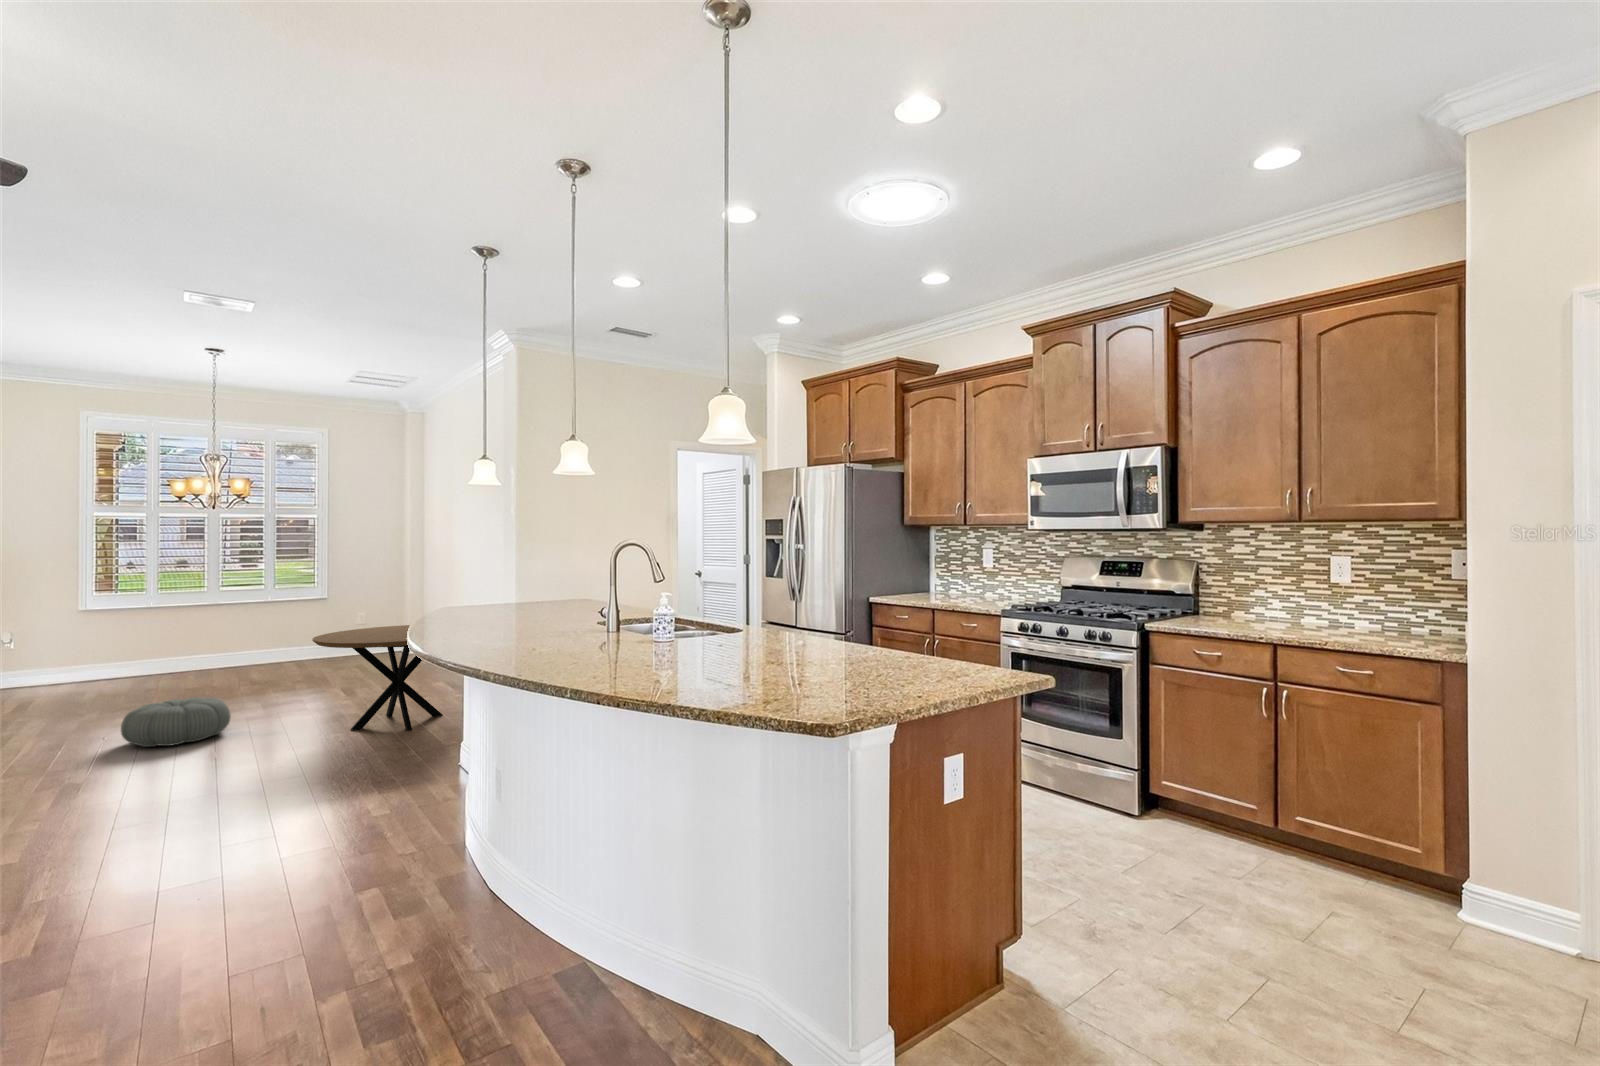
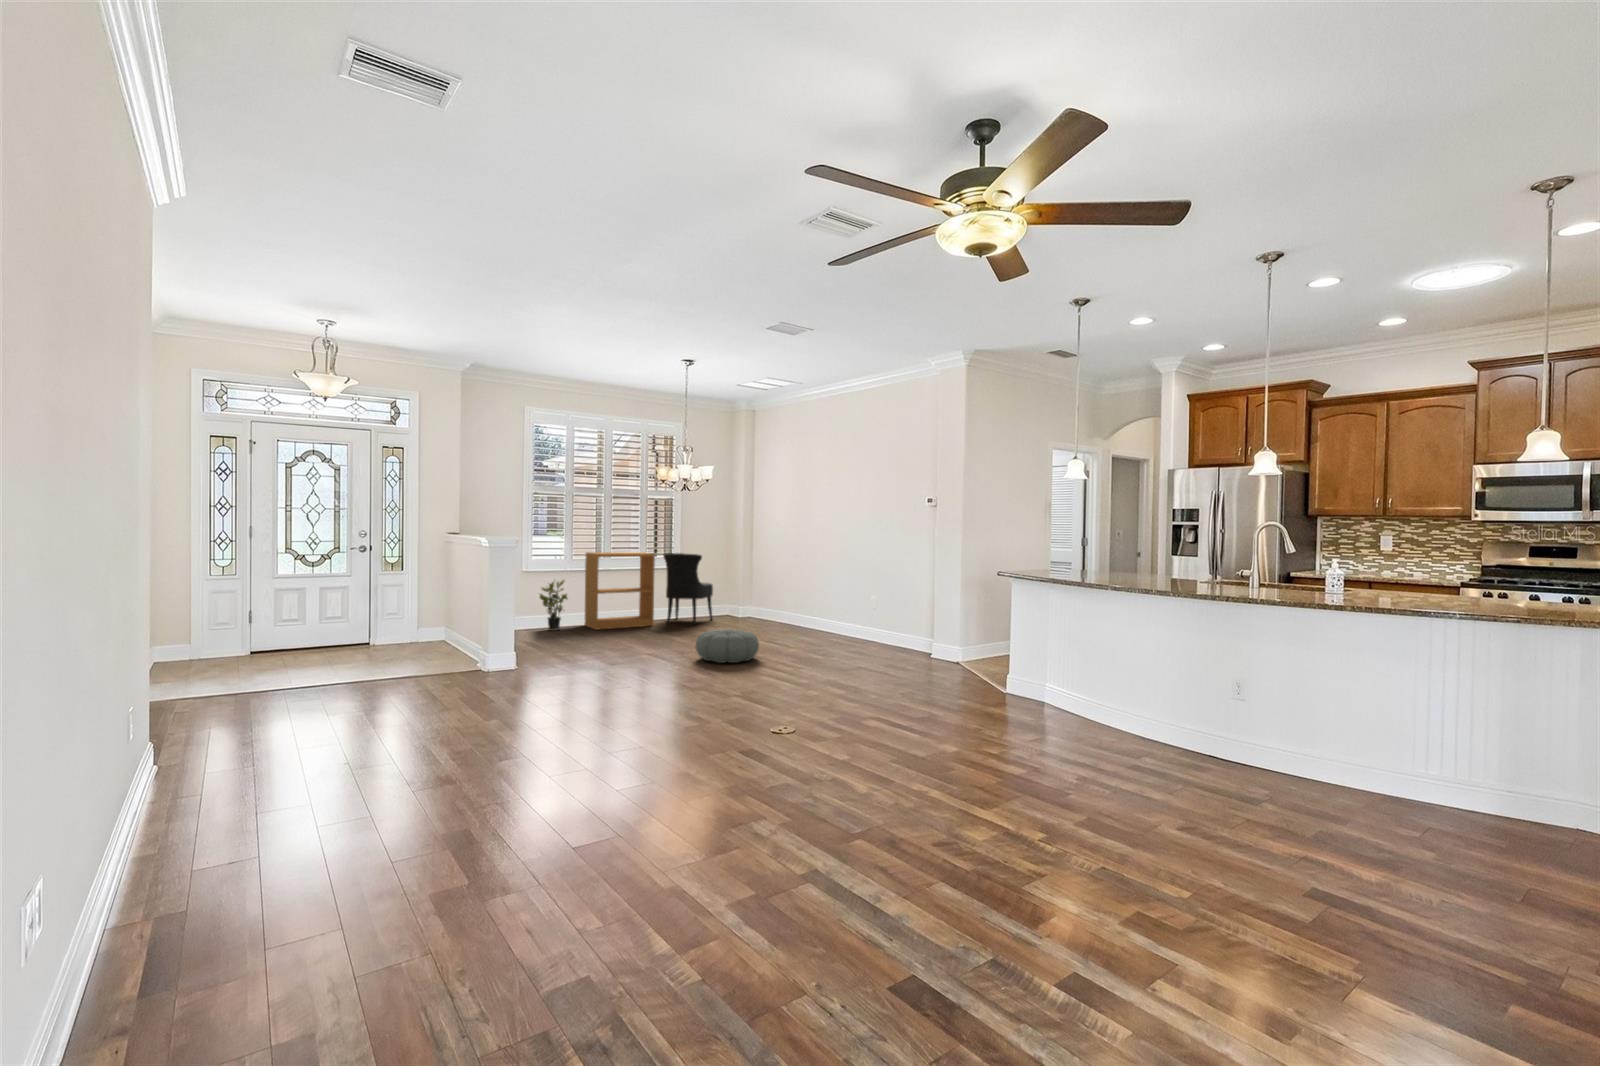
bookshelf: none [113,591,215,696] -> present [584,552,655,630]
dining chair: none [233,592,321,681] -> present [664,553,713,625]
dining table: present [312,625,442,730] -> none [817,582,929,661]
potted plant: none [25,632,77,700] -> present [540,580,567,631]

